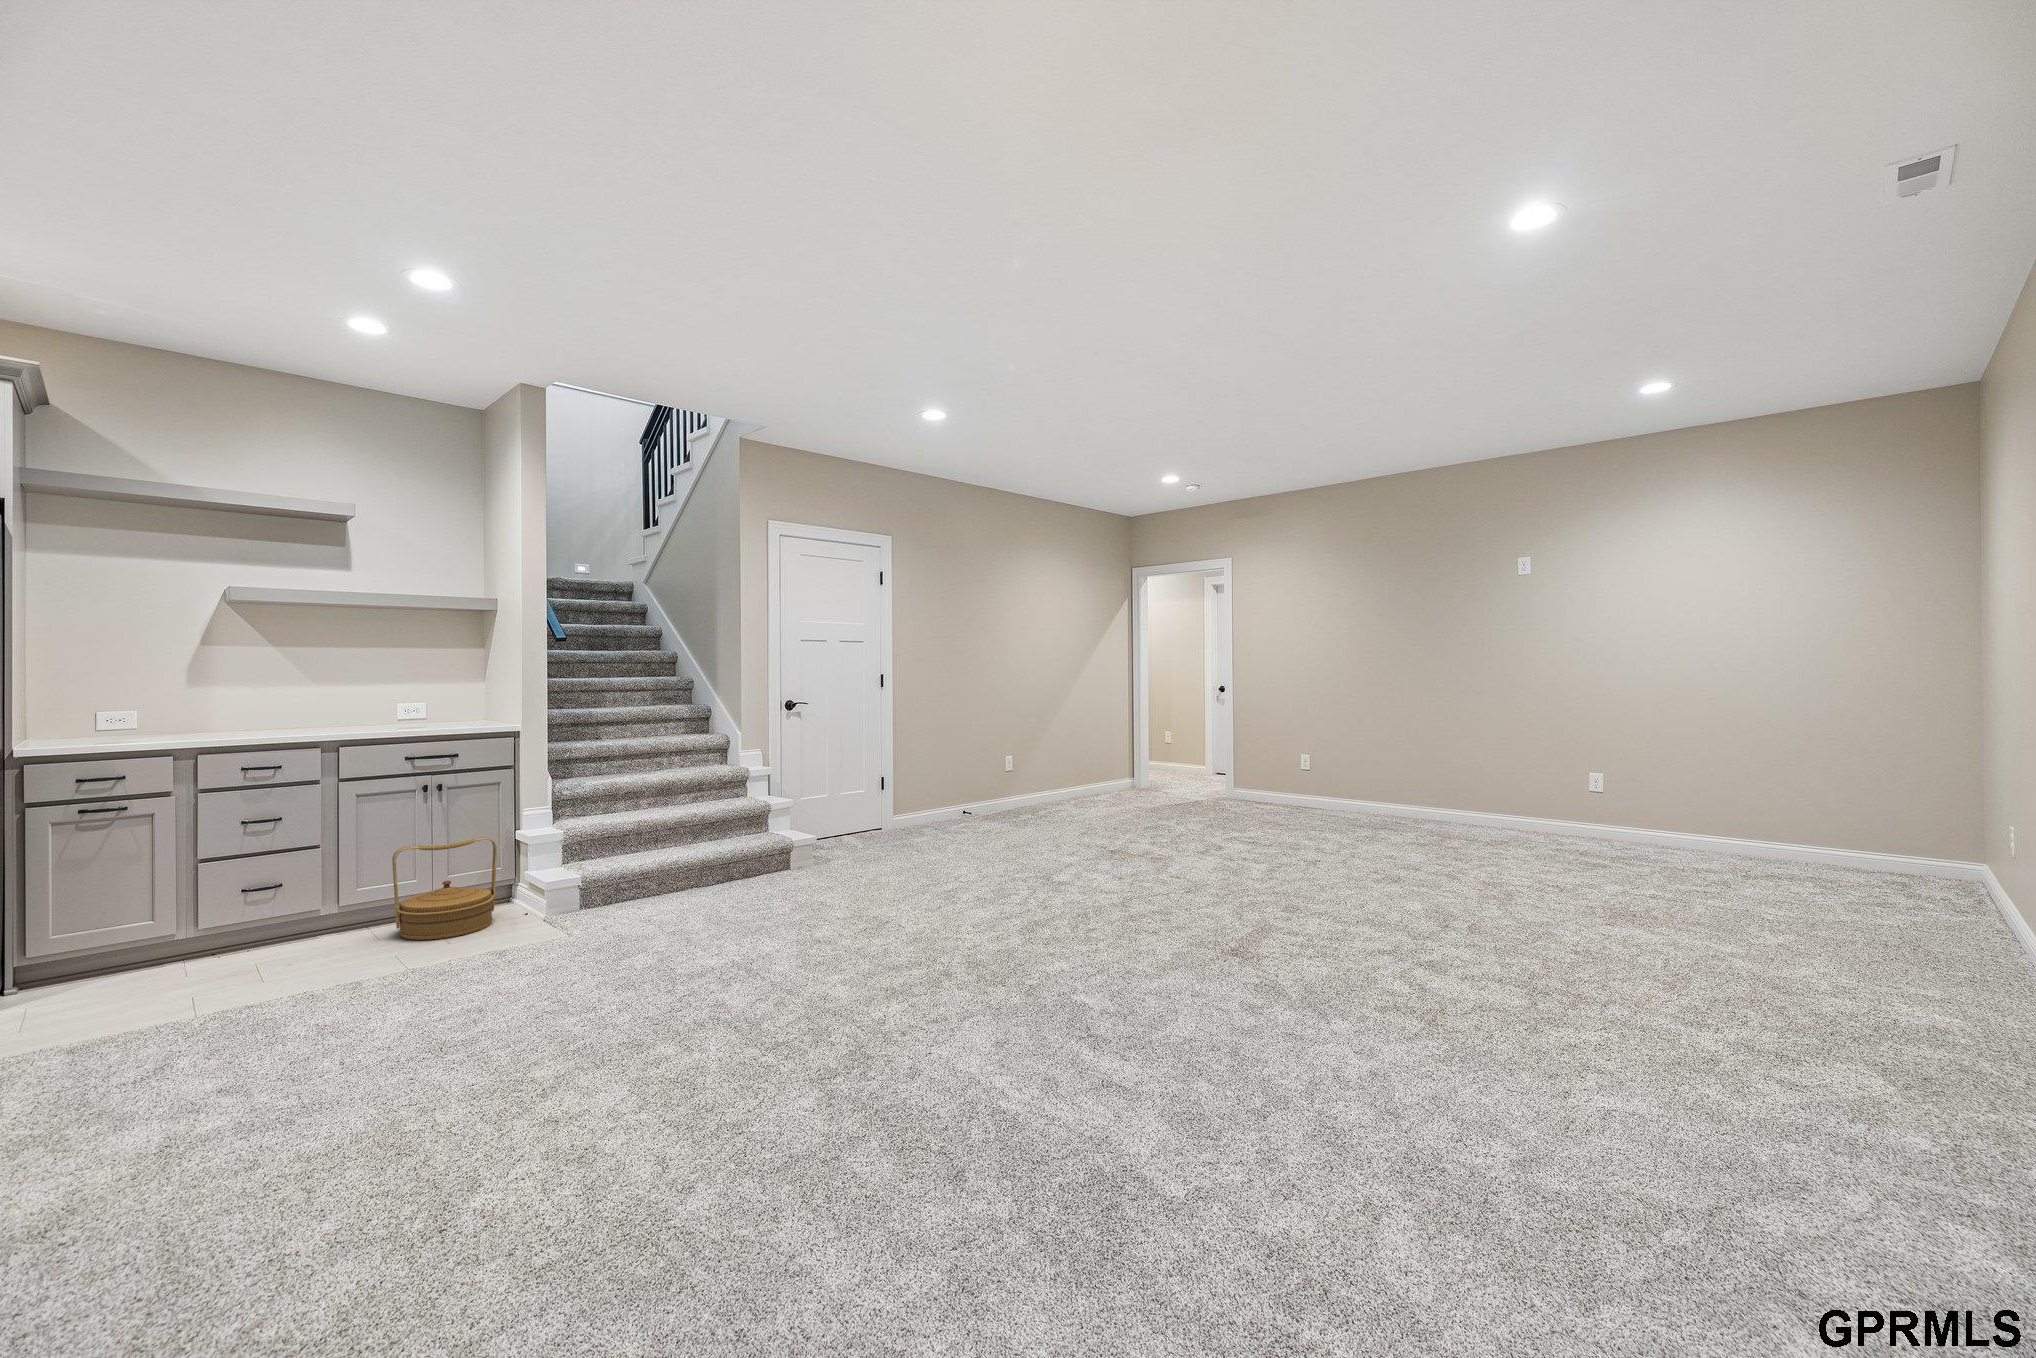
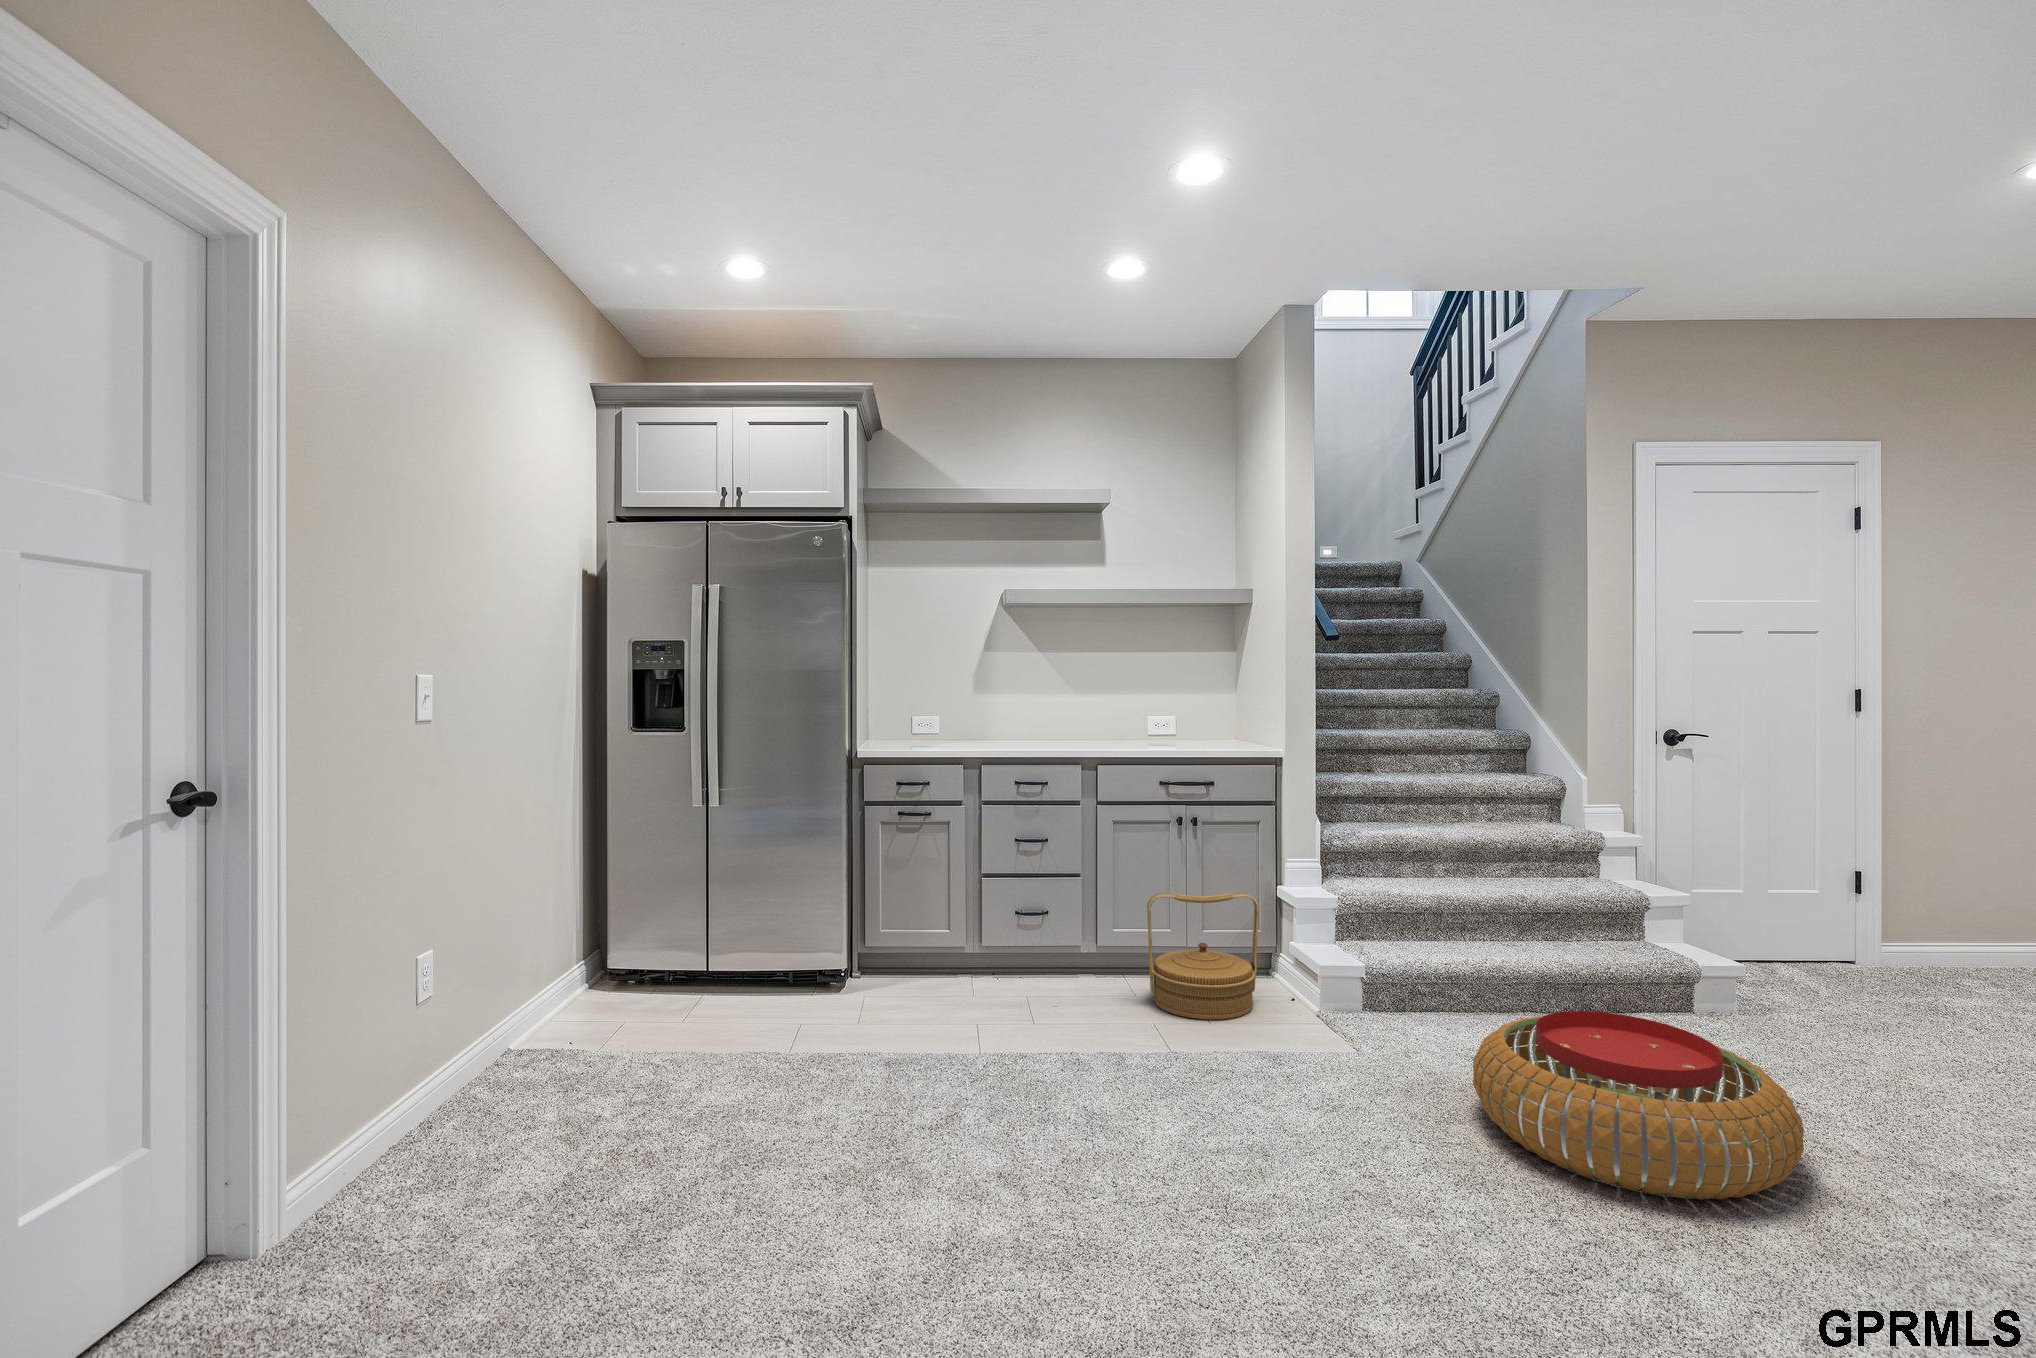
pouf: none [644,867,812,956] -> present [1473,1011,1804,1200]

